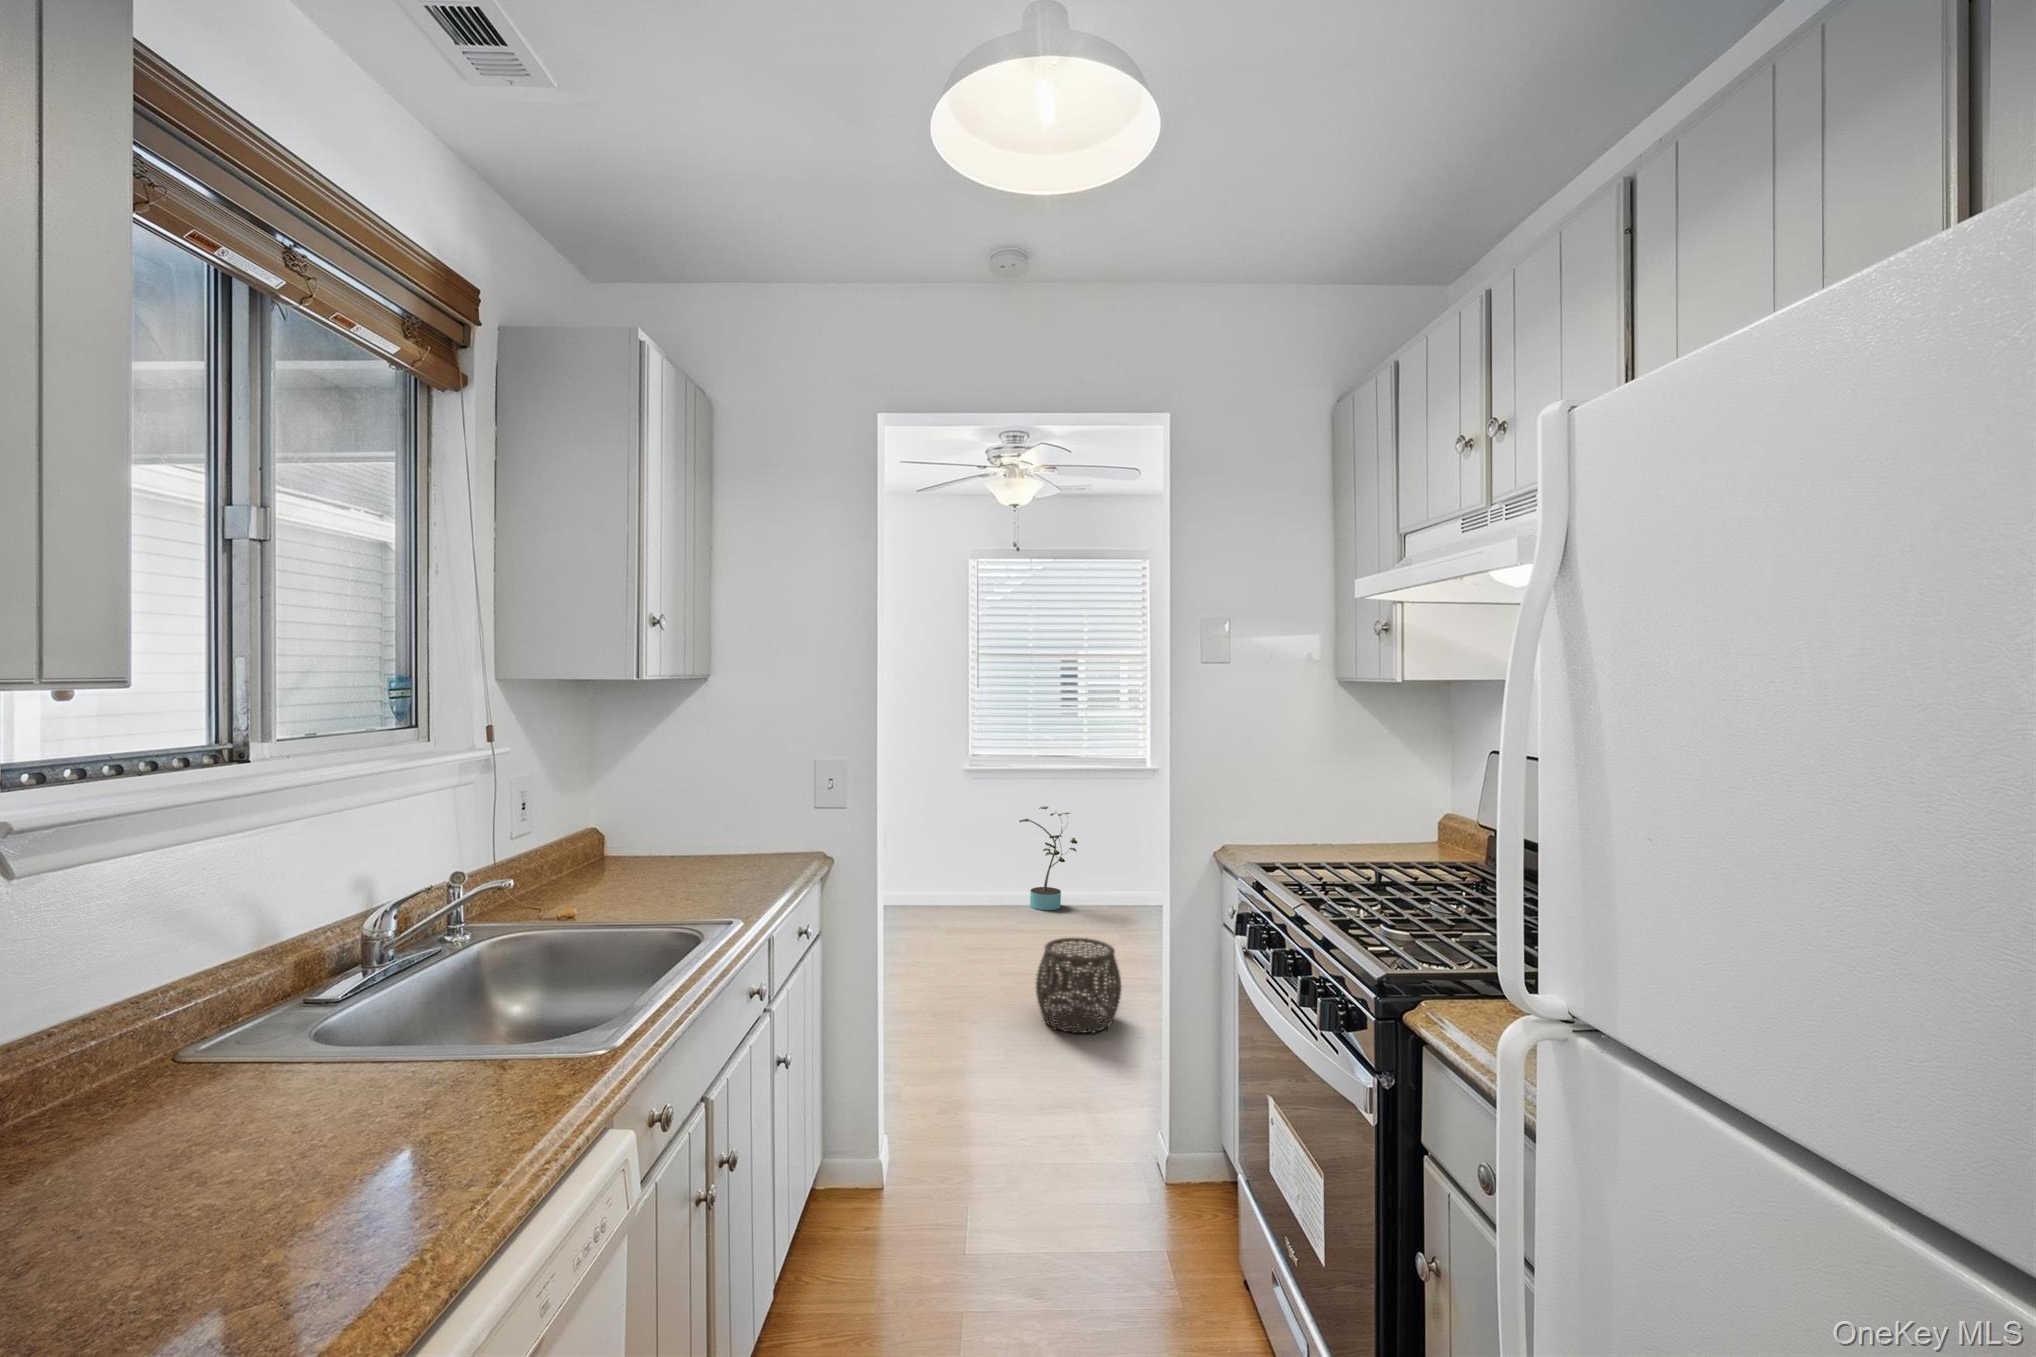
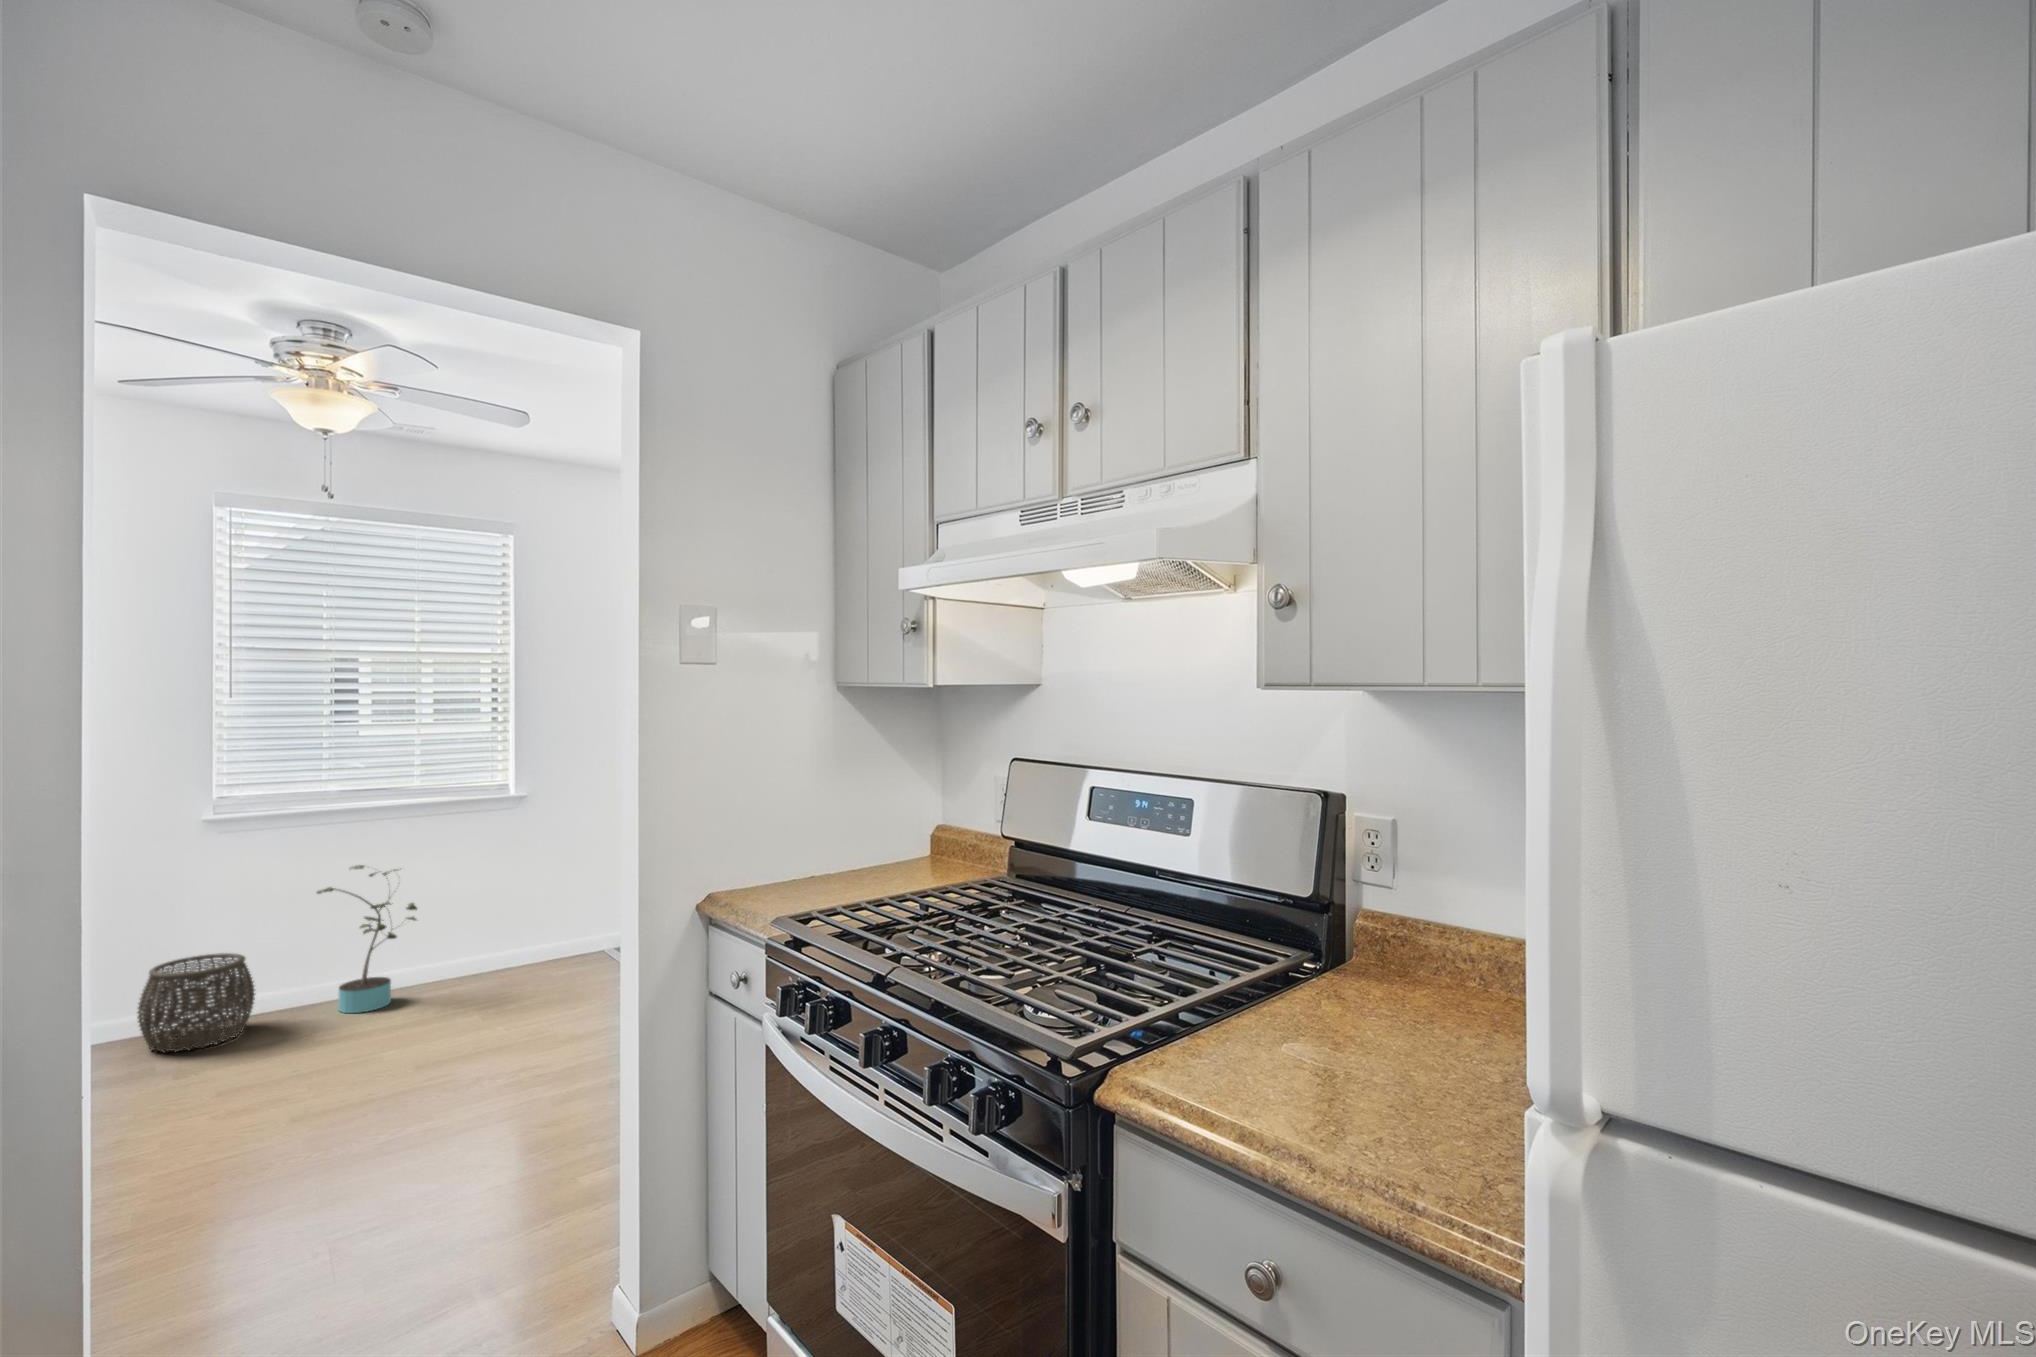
woven basket: present [1036,938,1121,1033] -> present [137,953,255,1052]

